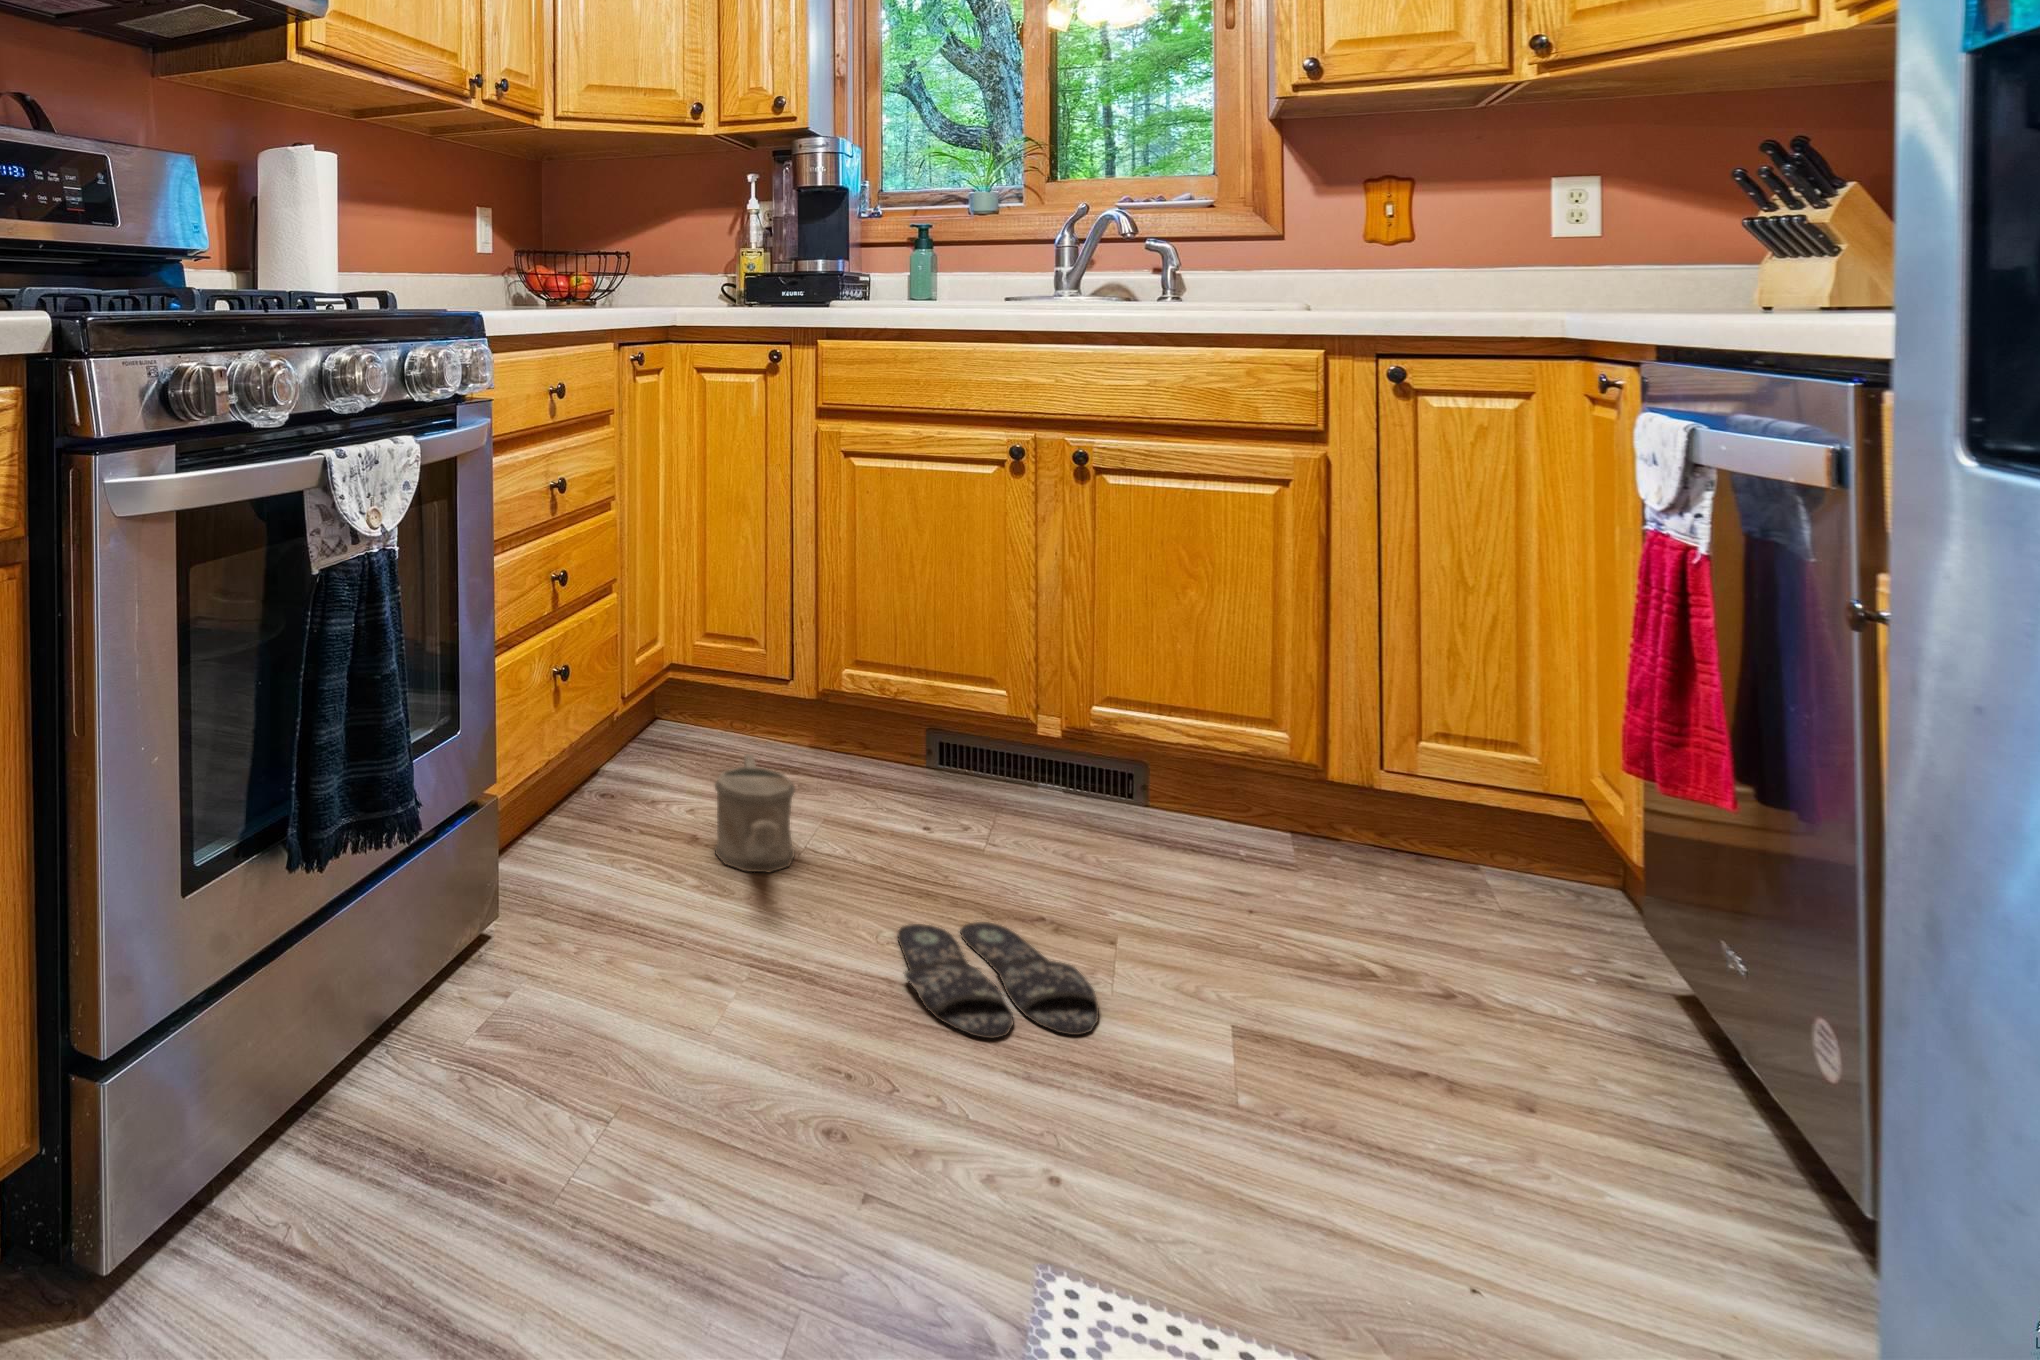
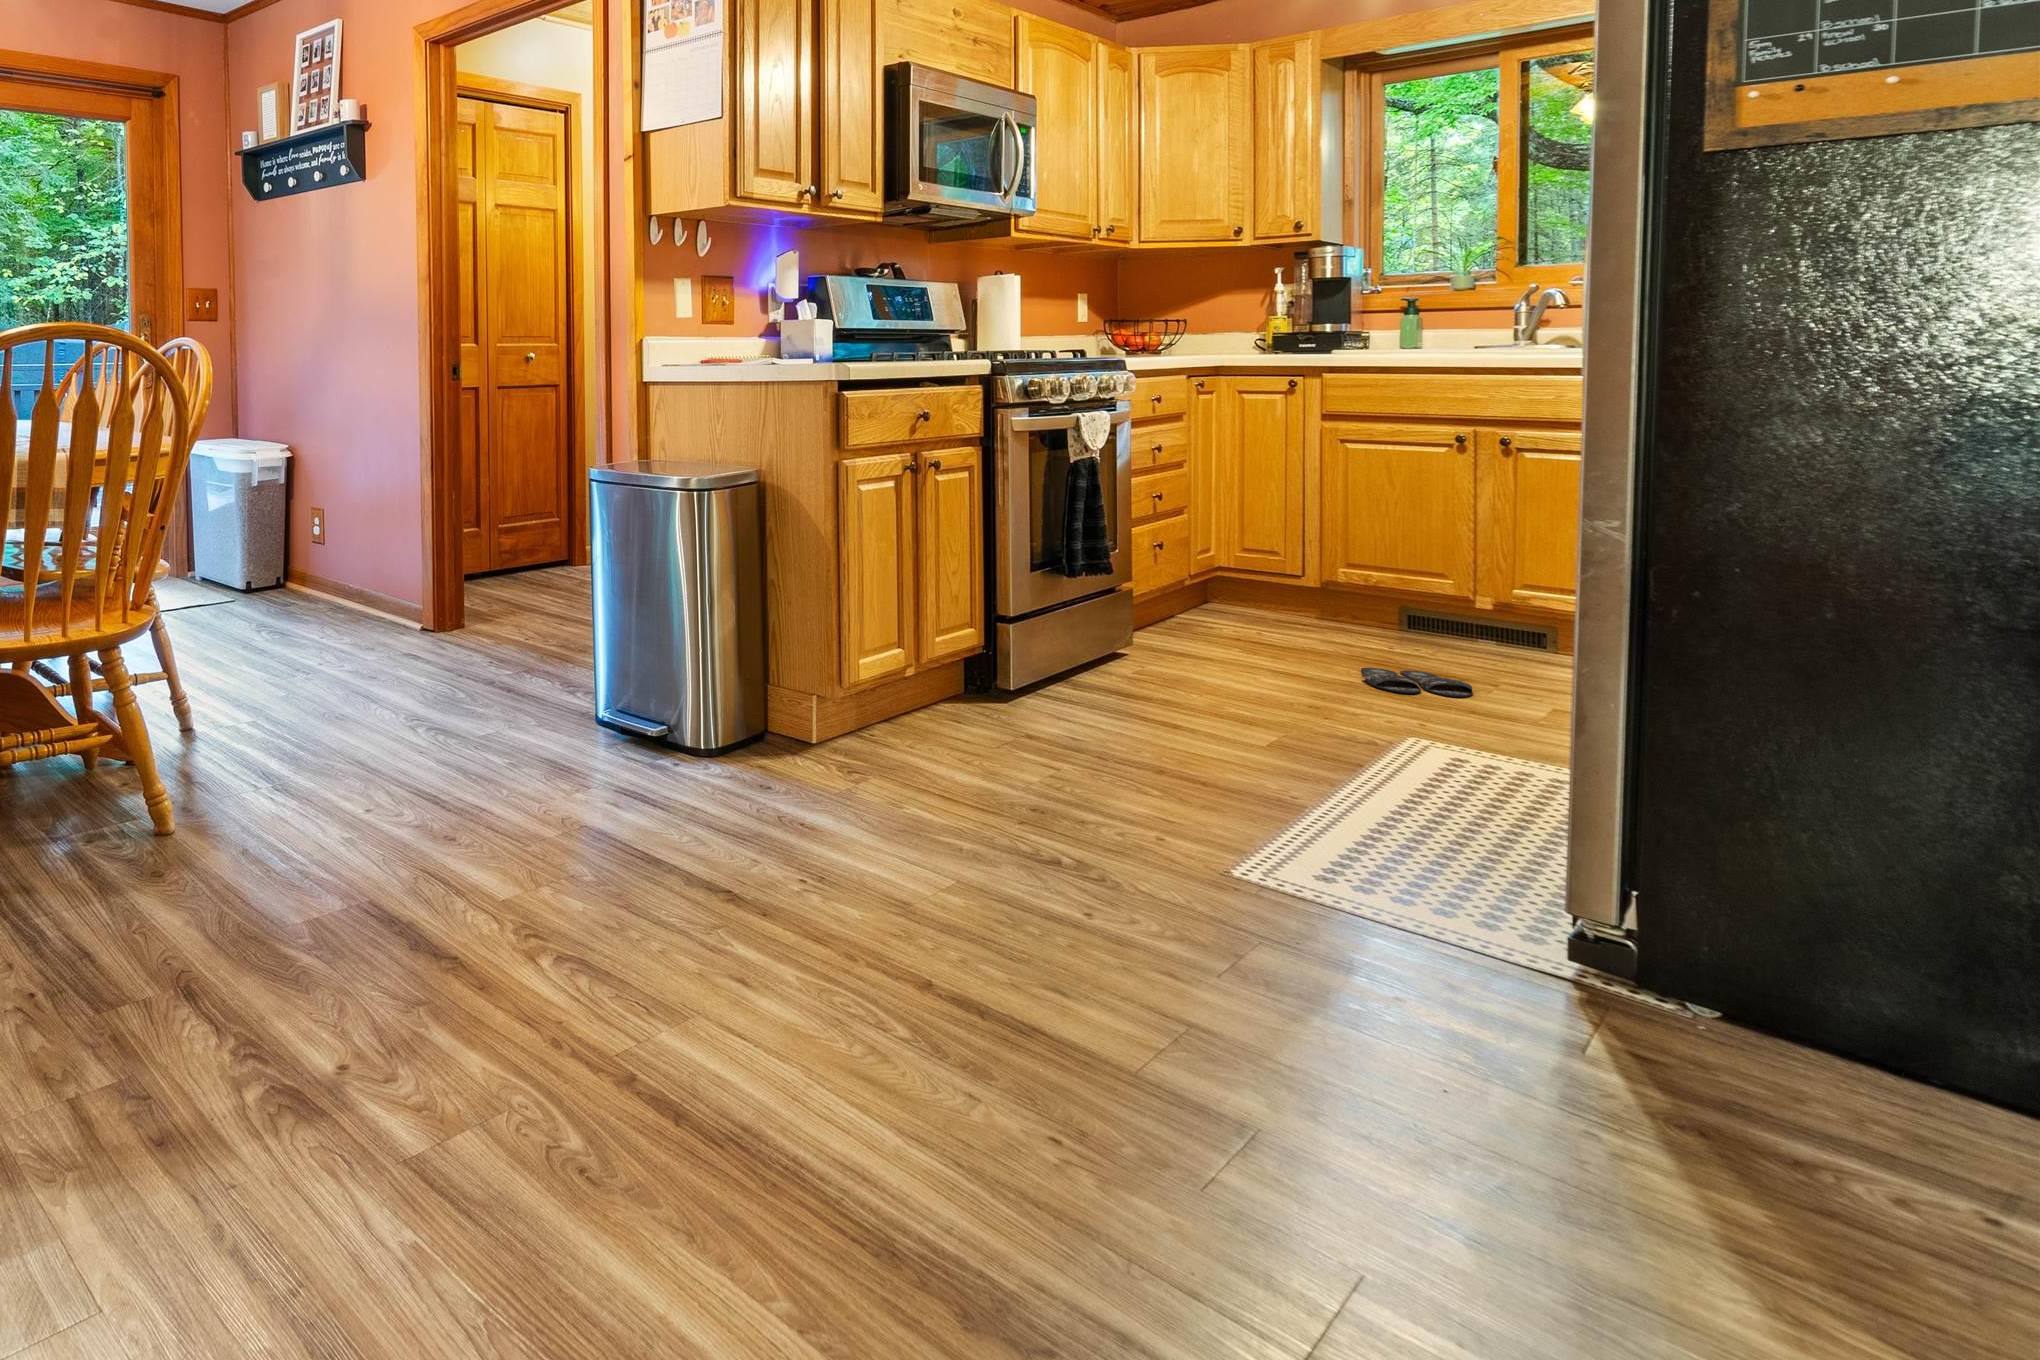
watering can: present [715,754,795,872] -> none [1252,599,1302,650]

